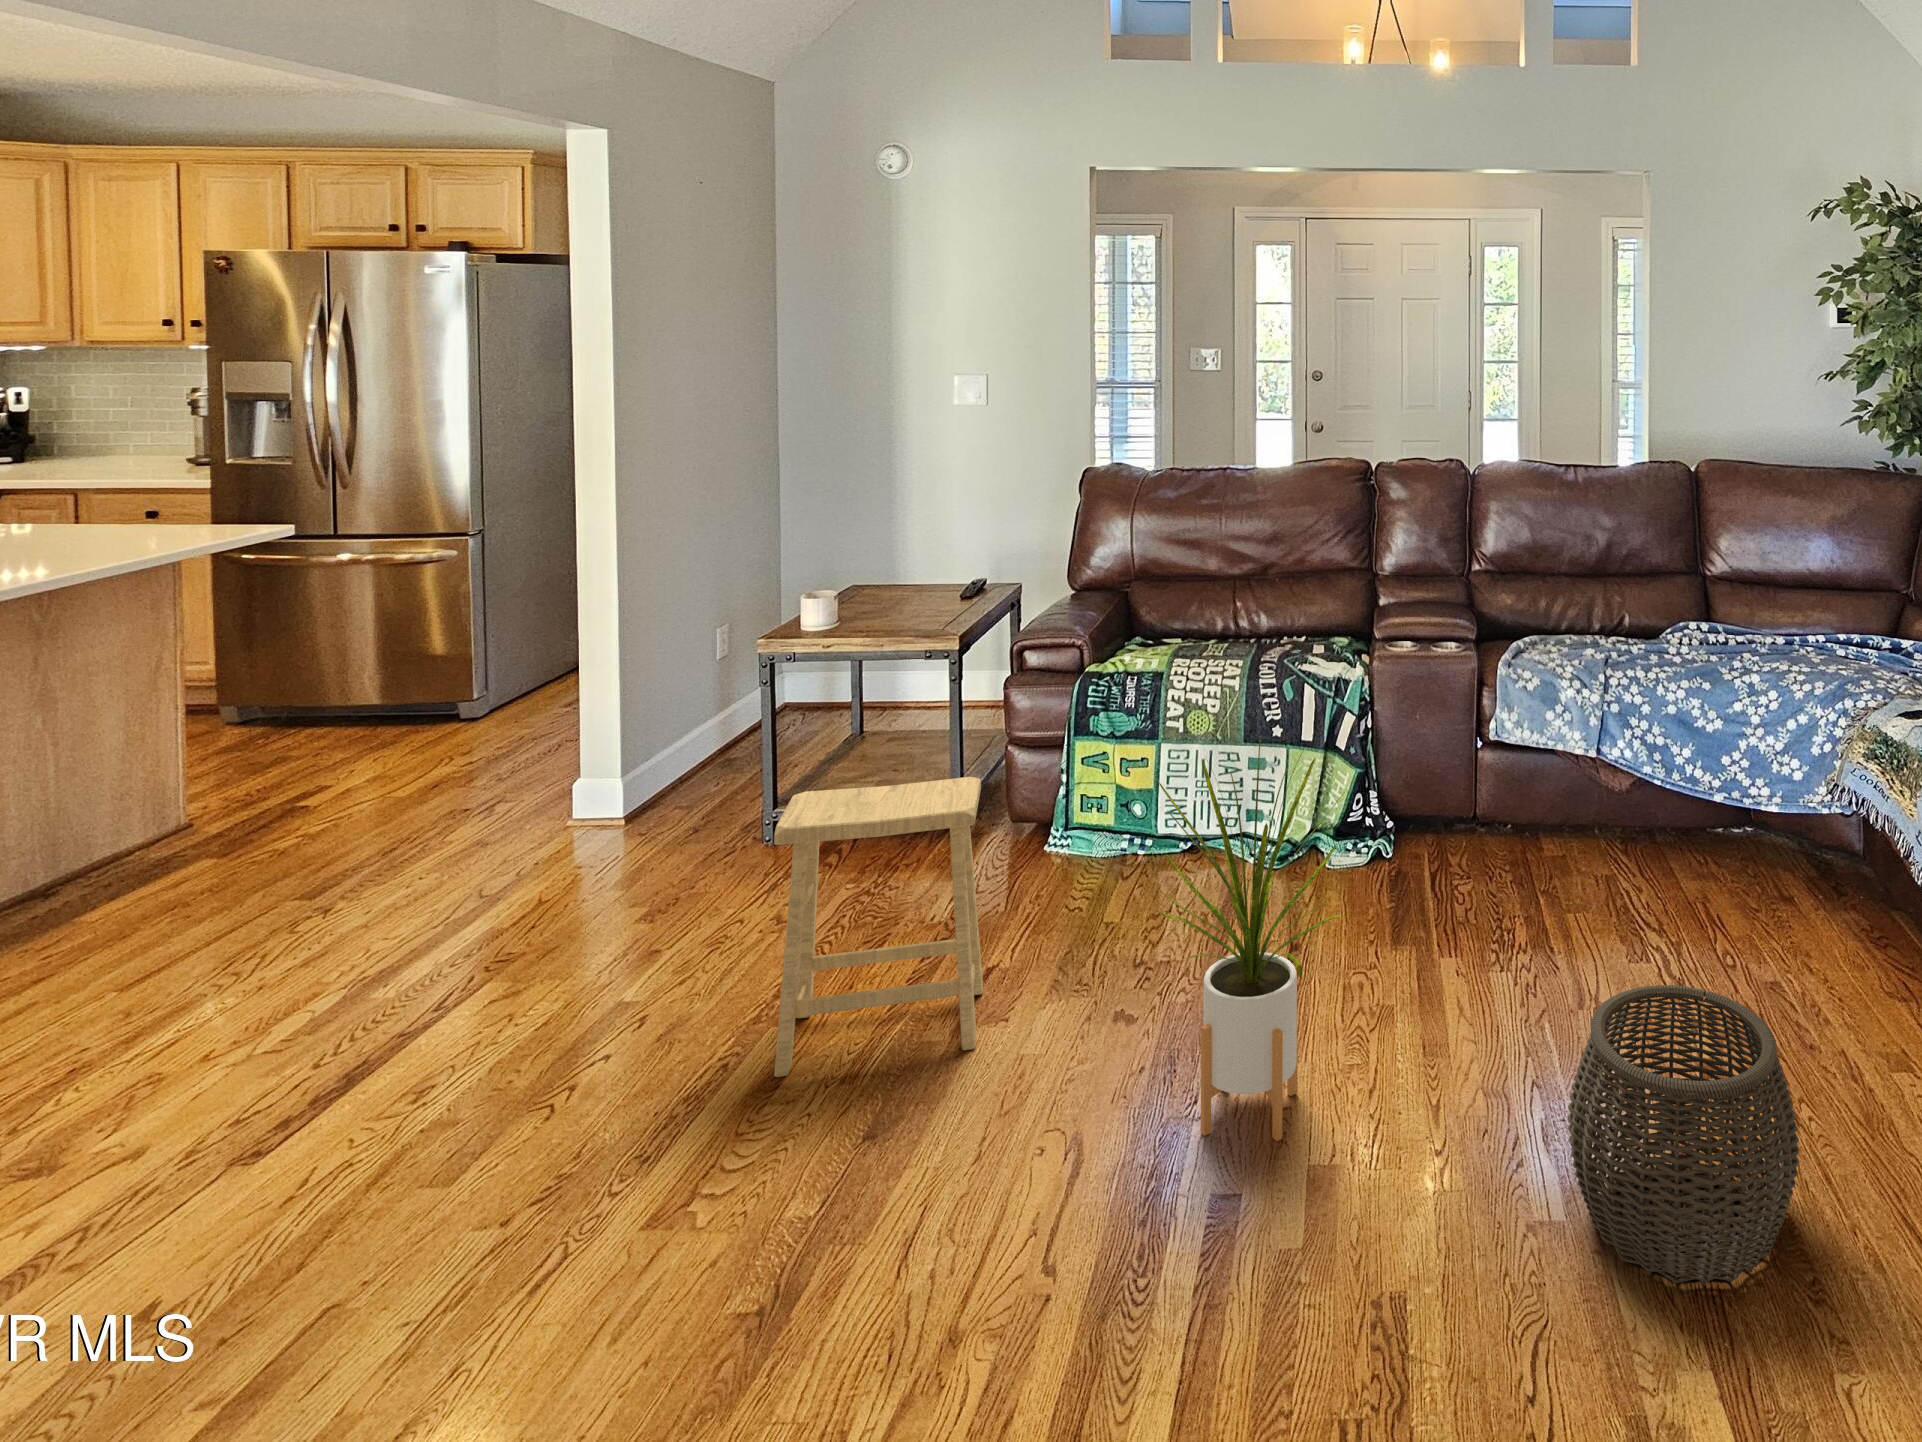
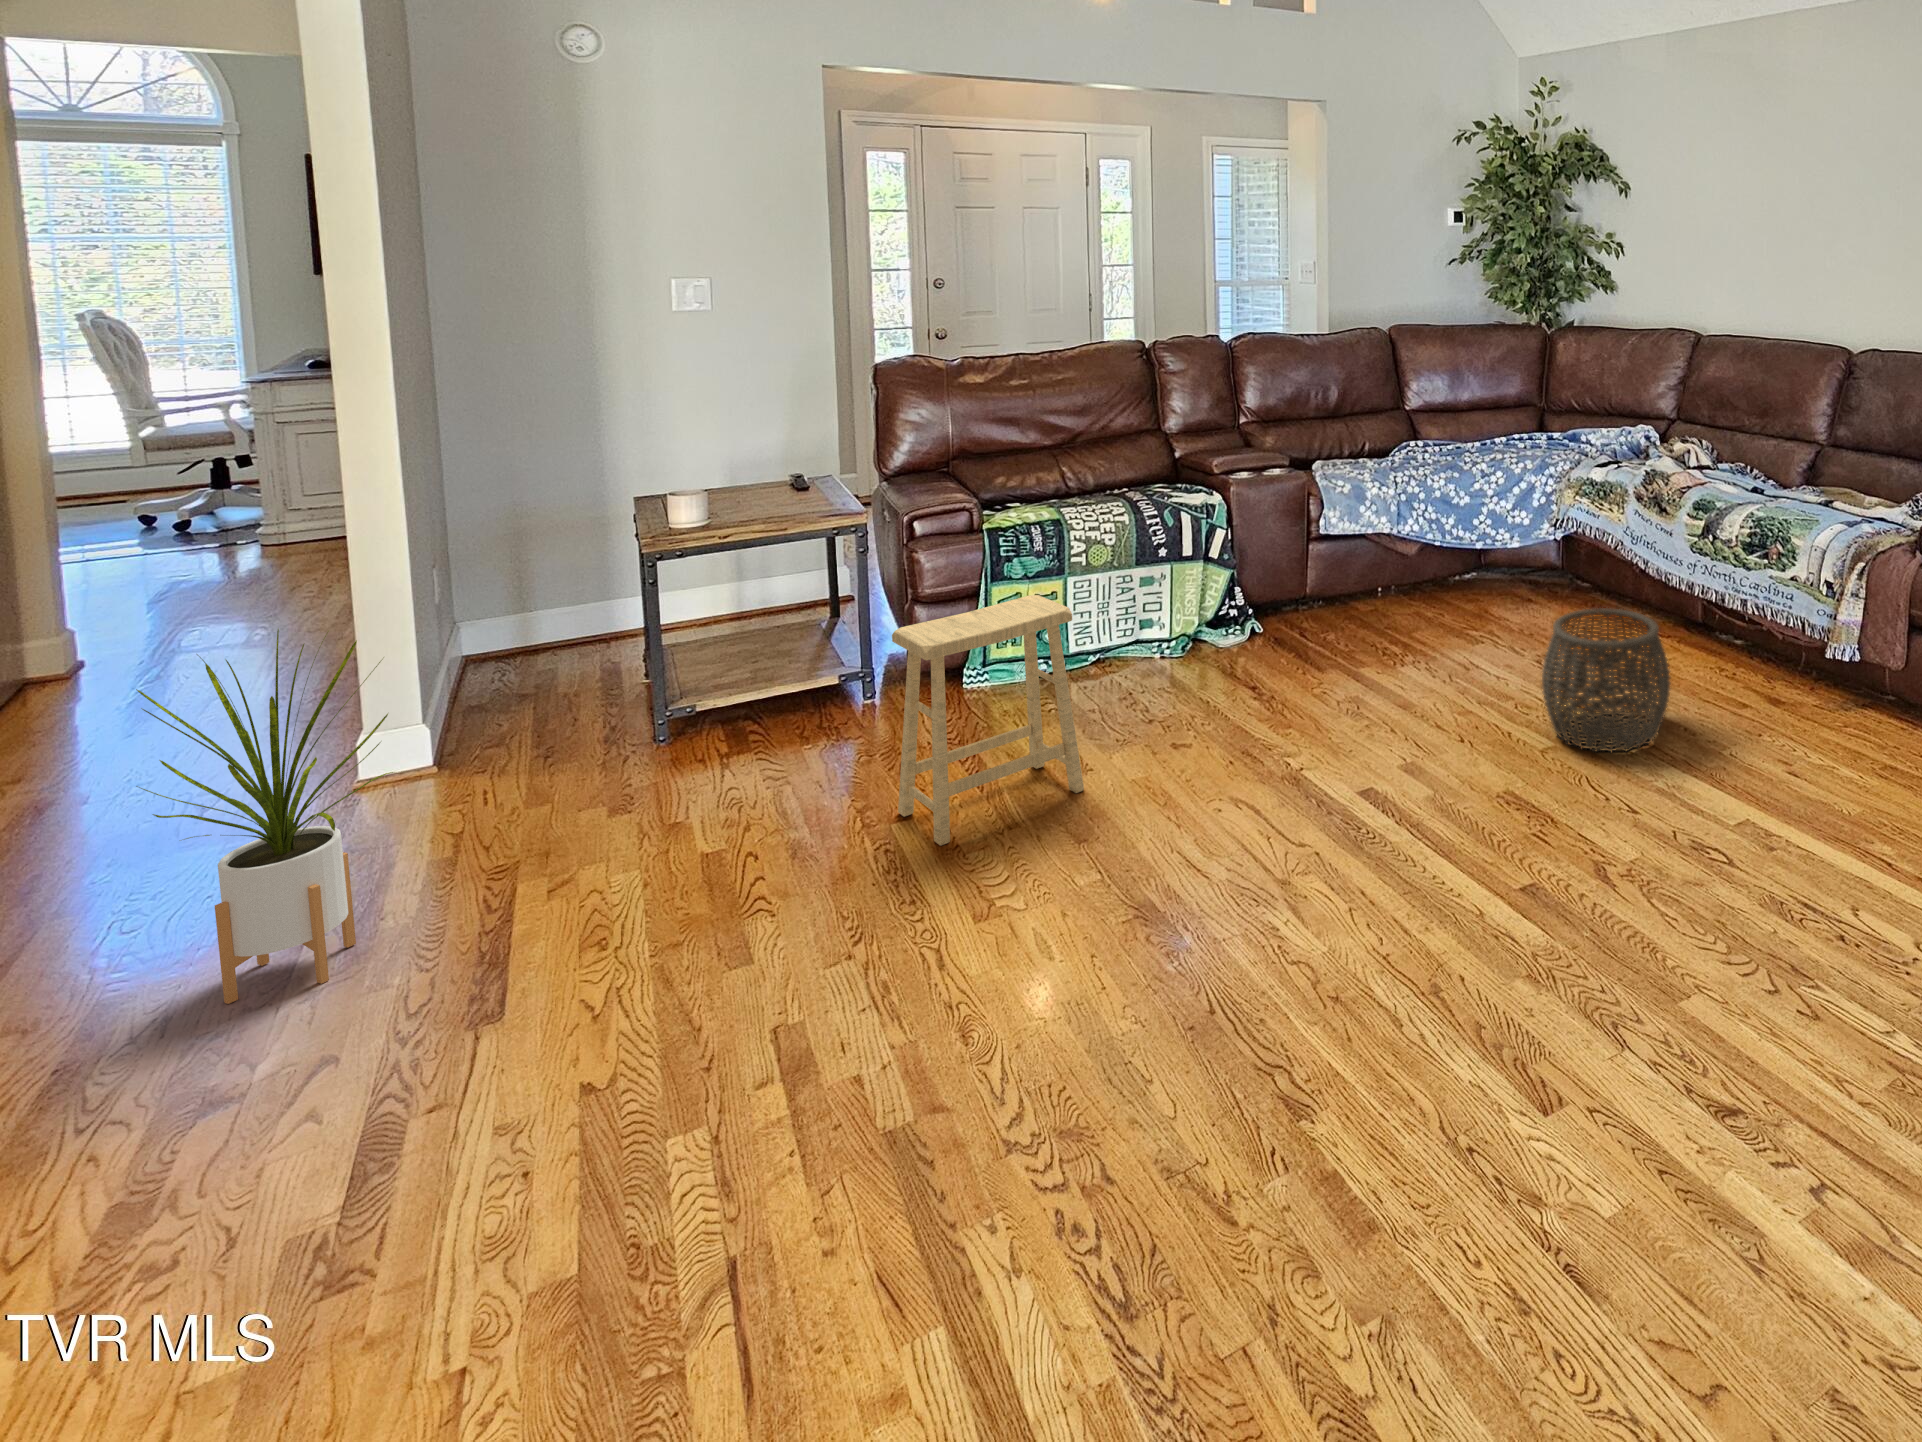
house plant: present [1157,739,1352,1141] -> present [136,629,394,1004]

